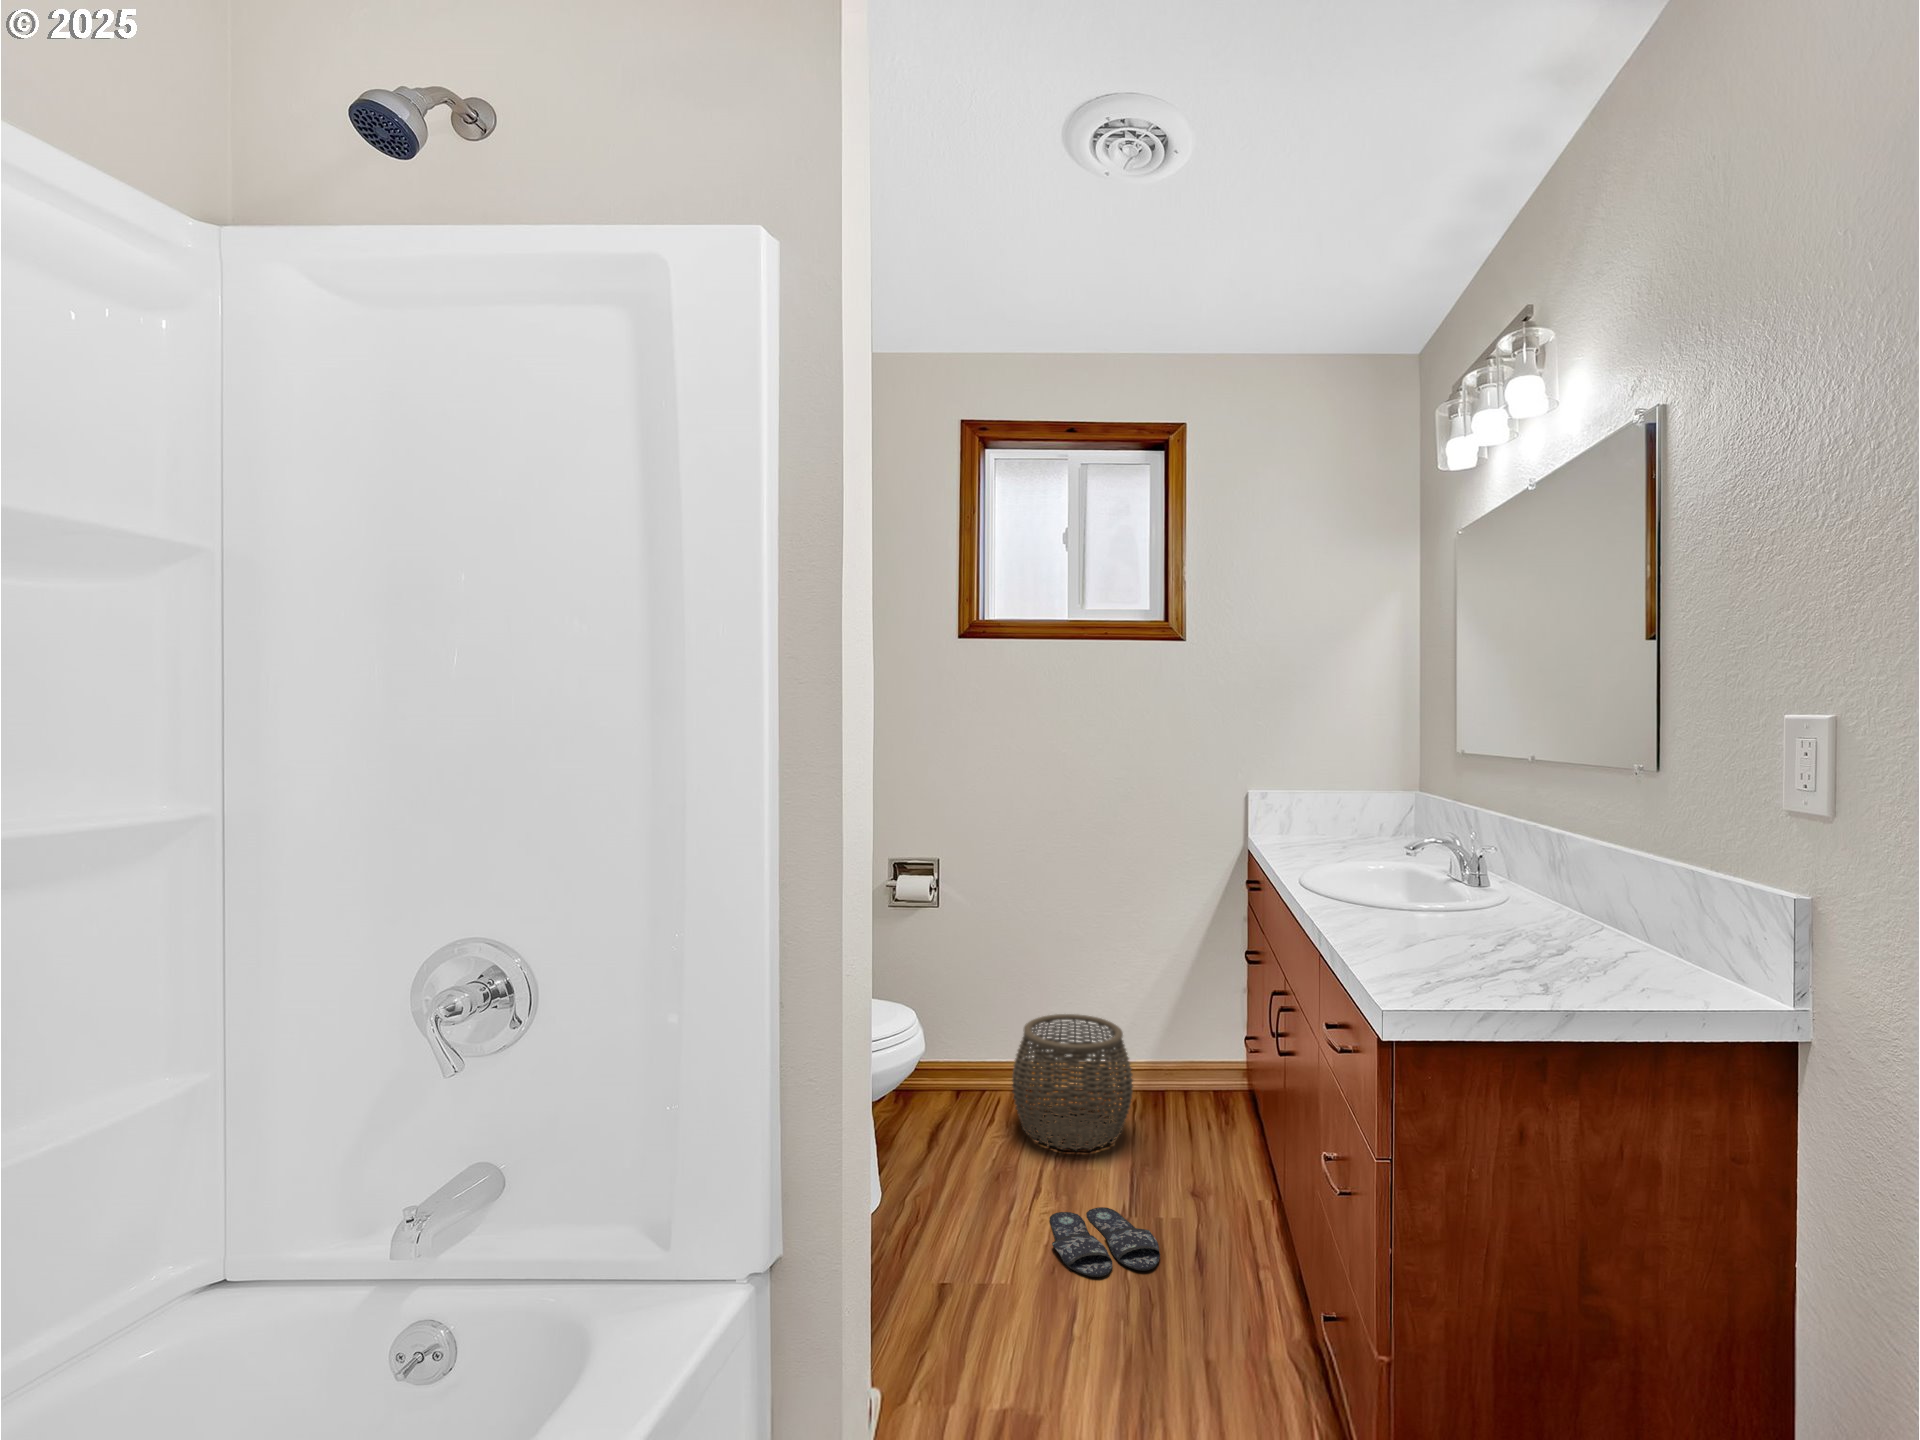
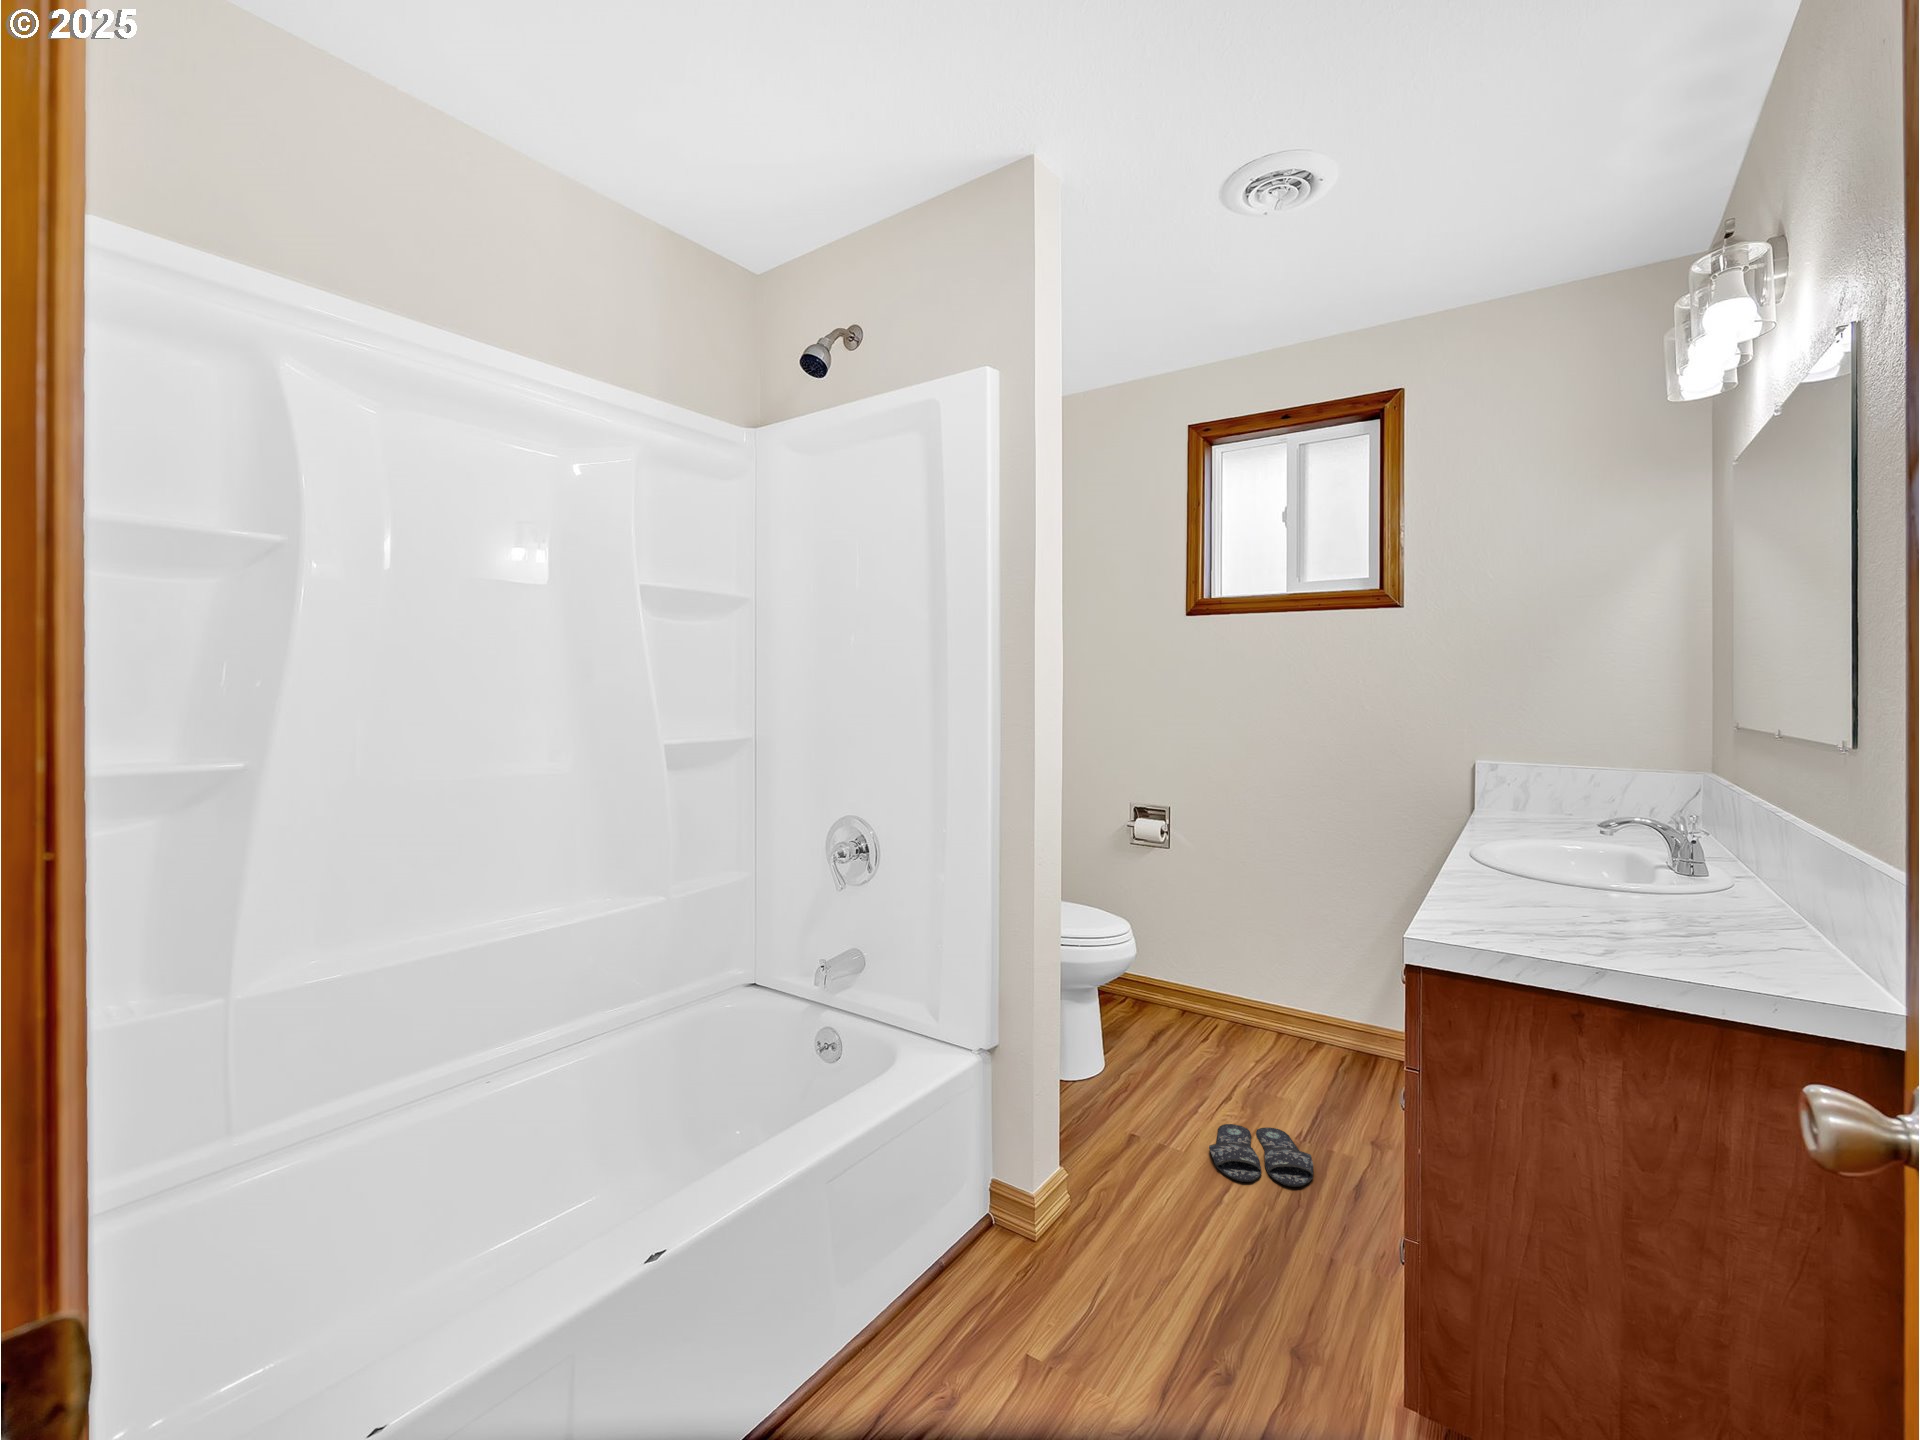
woven basket: present [1012,1014,1133,1150] -> none [1218,955,1338,1081]

